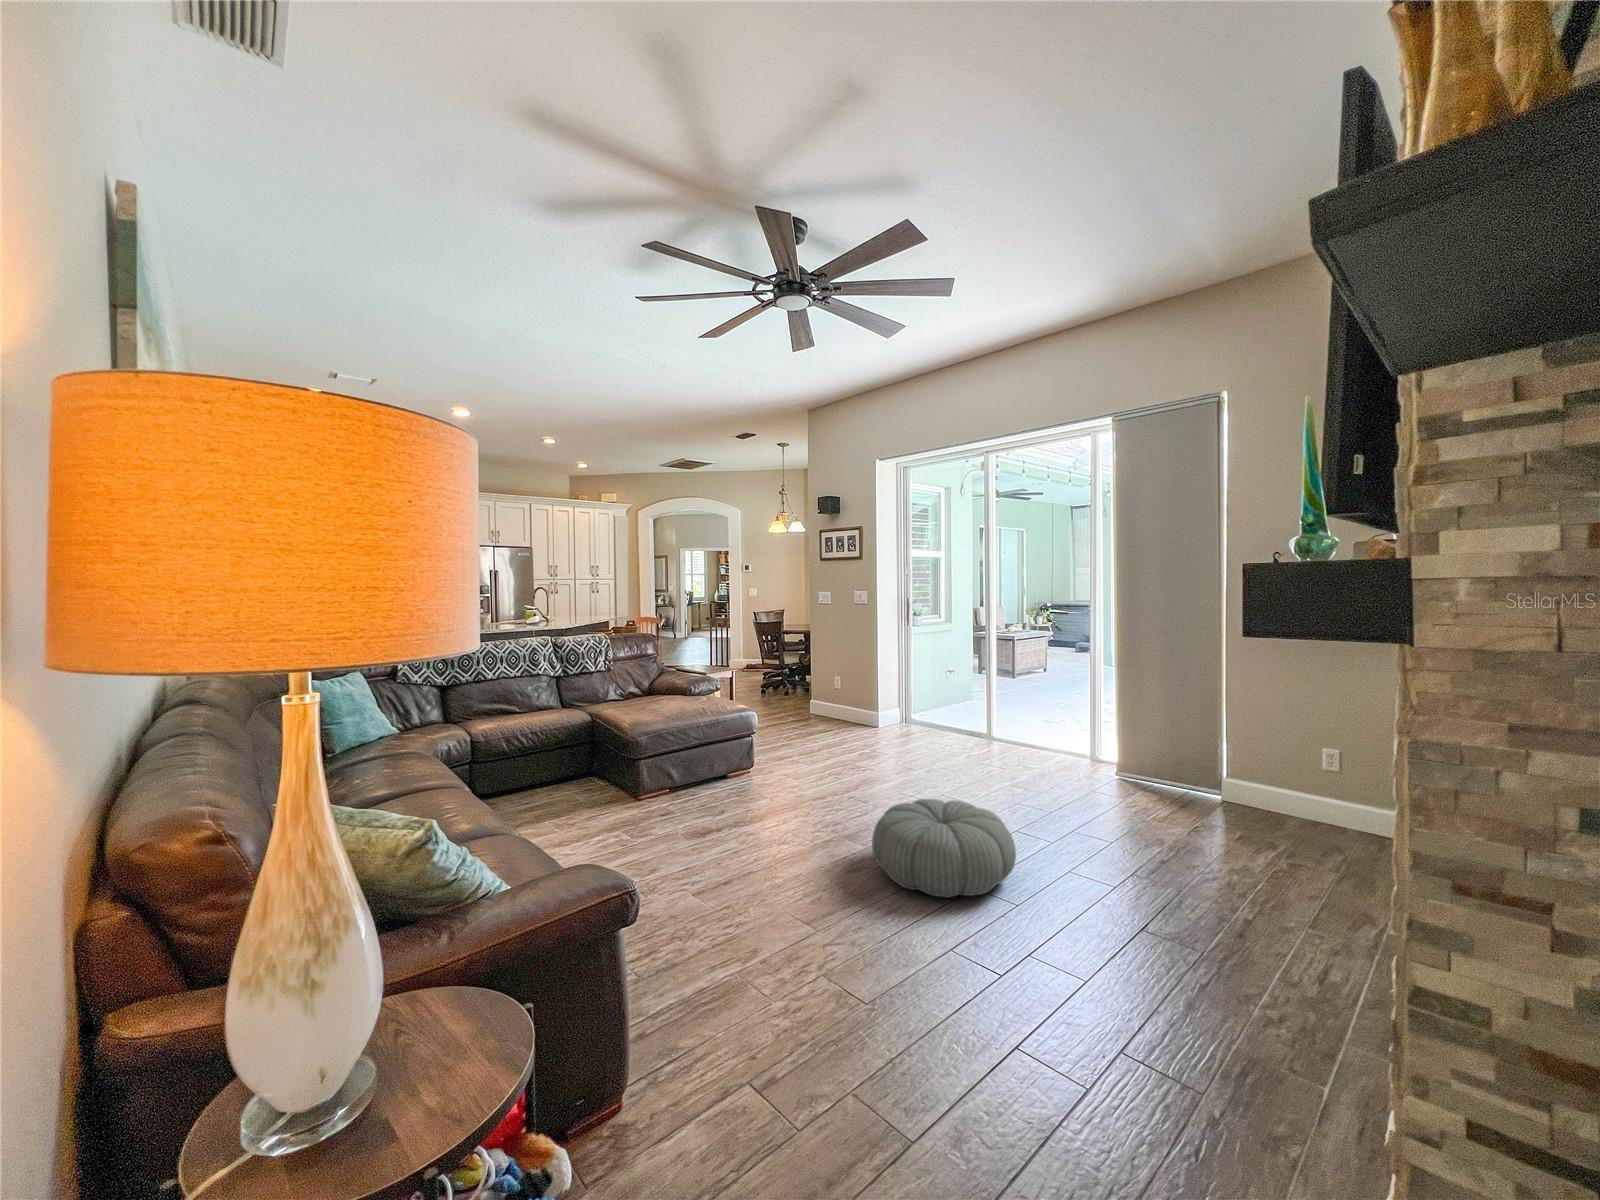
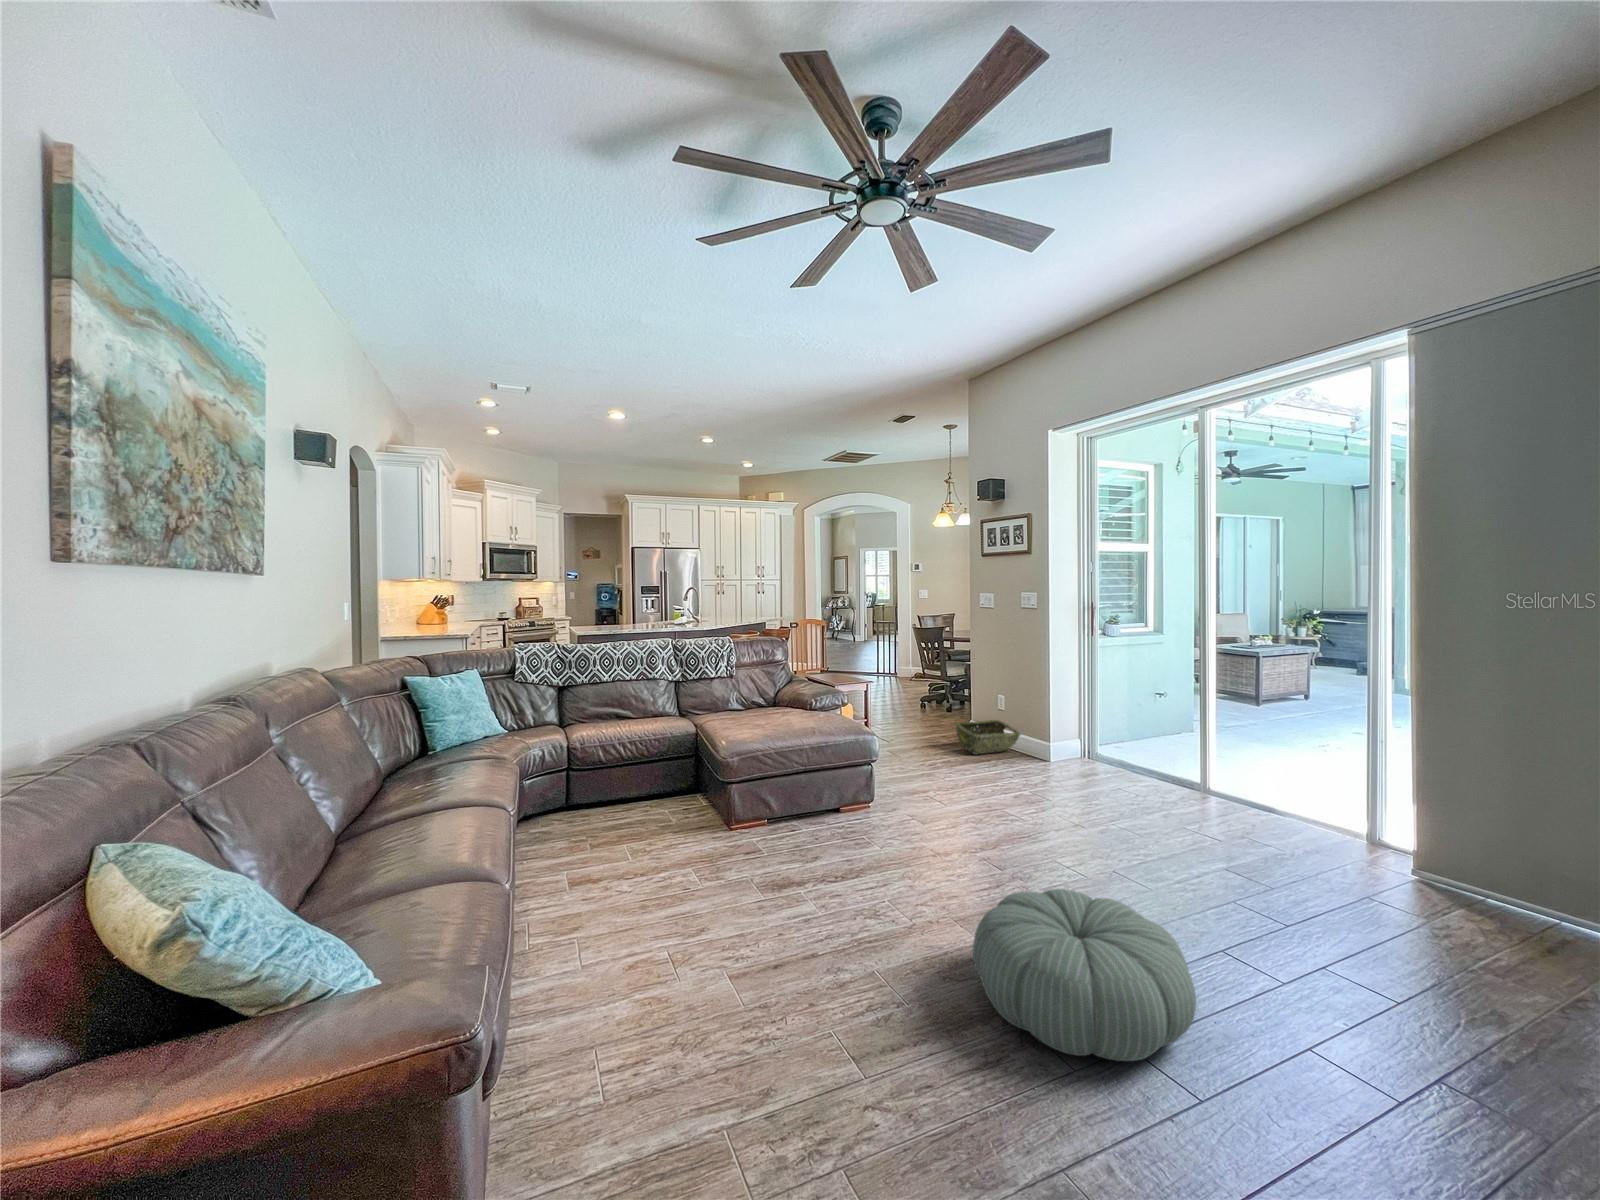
woven basket: none [802,697,853,726] -> present [956,720,1020,754]

